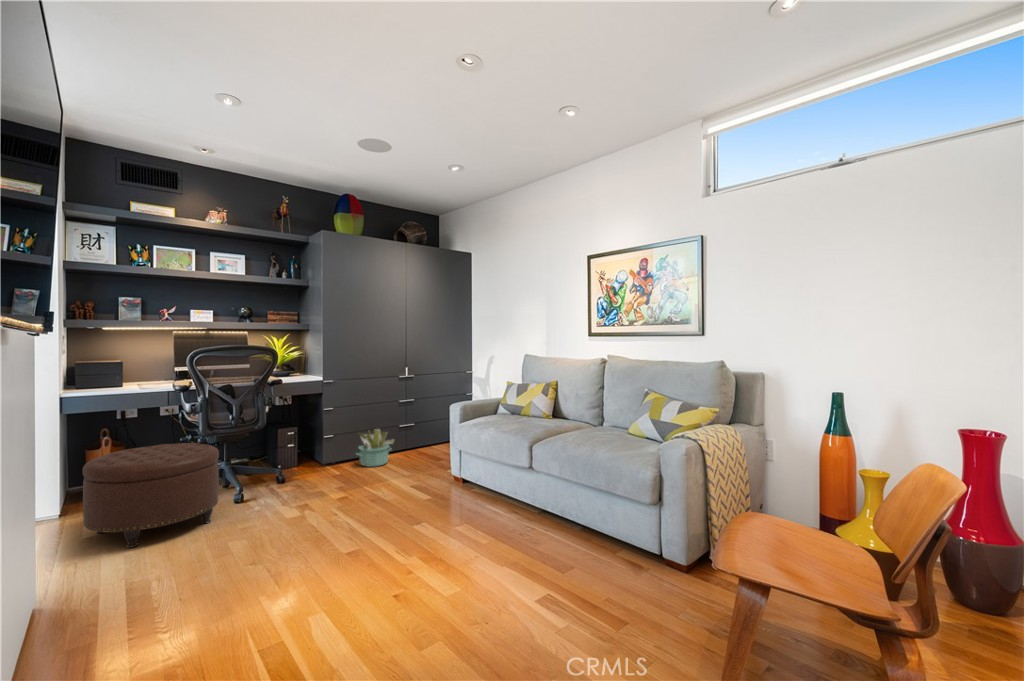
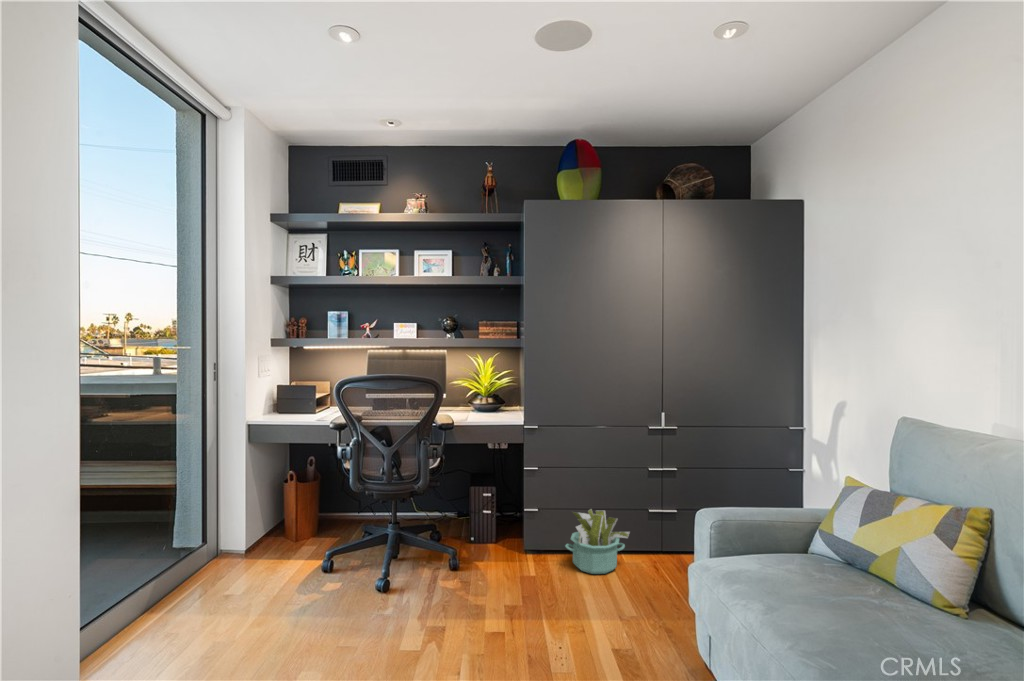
ottoman: present [83,443,219,548] -> none [191,501,345,649]

